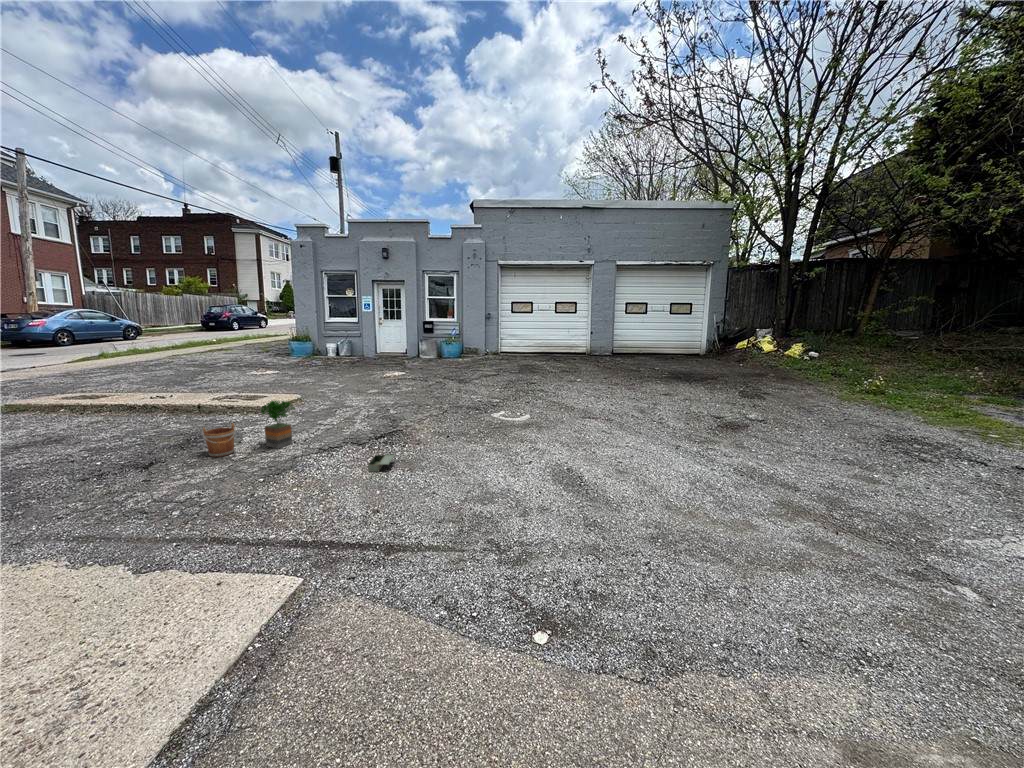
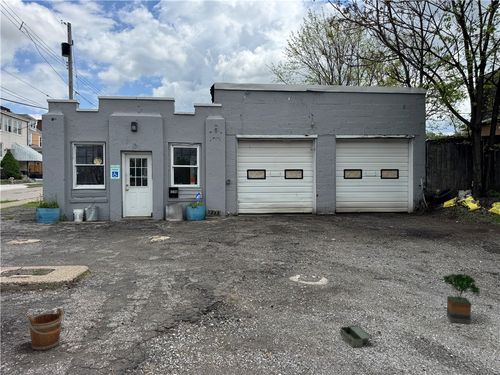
potted tree: present [261,401,295,448] -> present [443,274,480,324]
toolbox: present [368,454,395,472] -> present [340,326,372,347]

